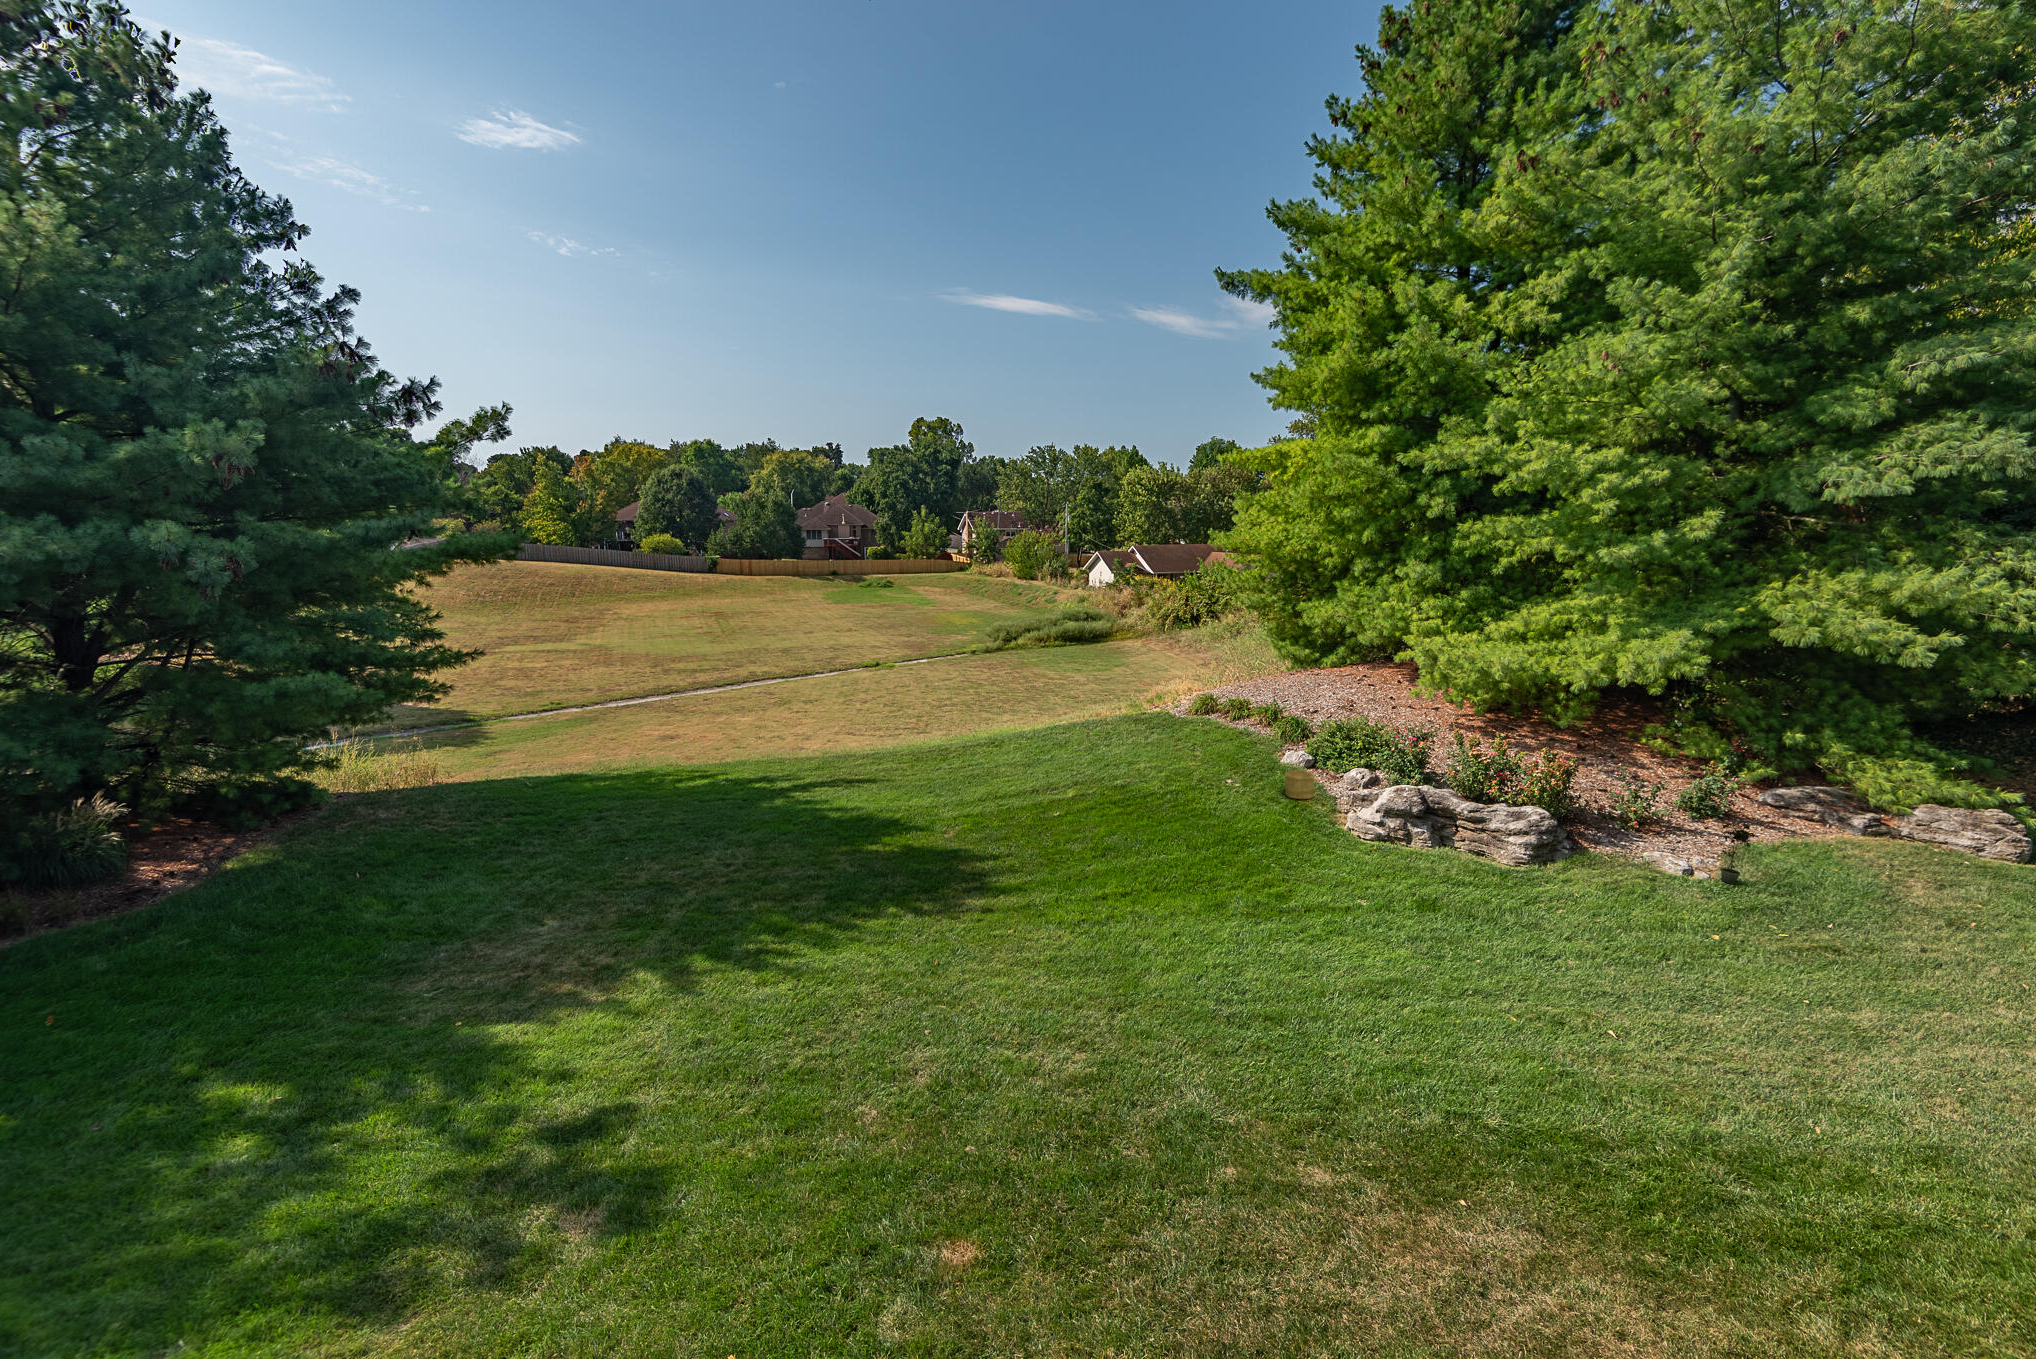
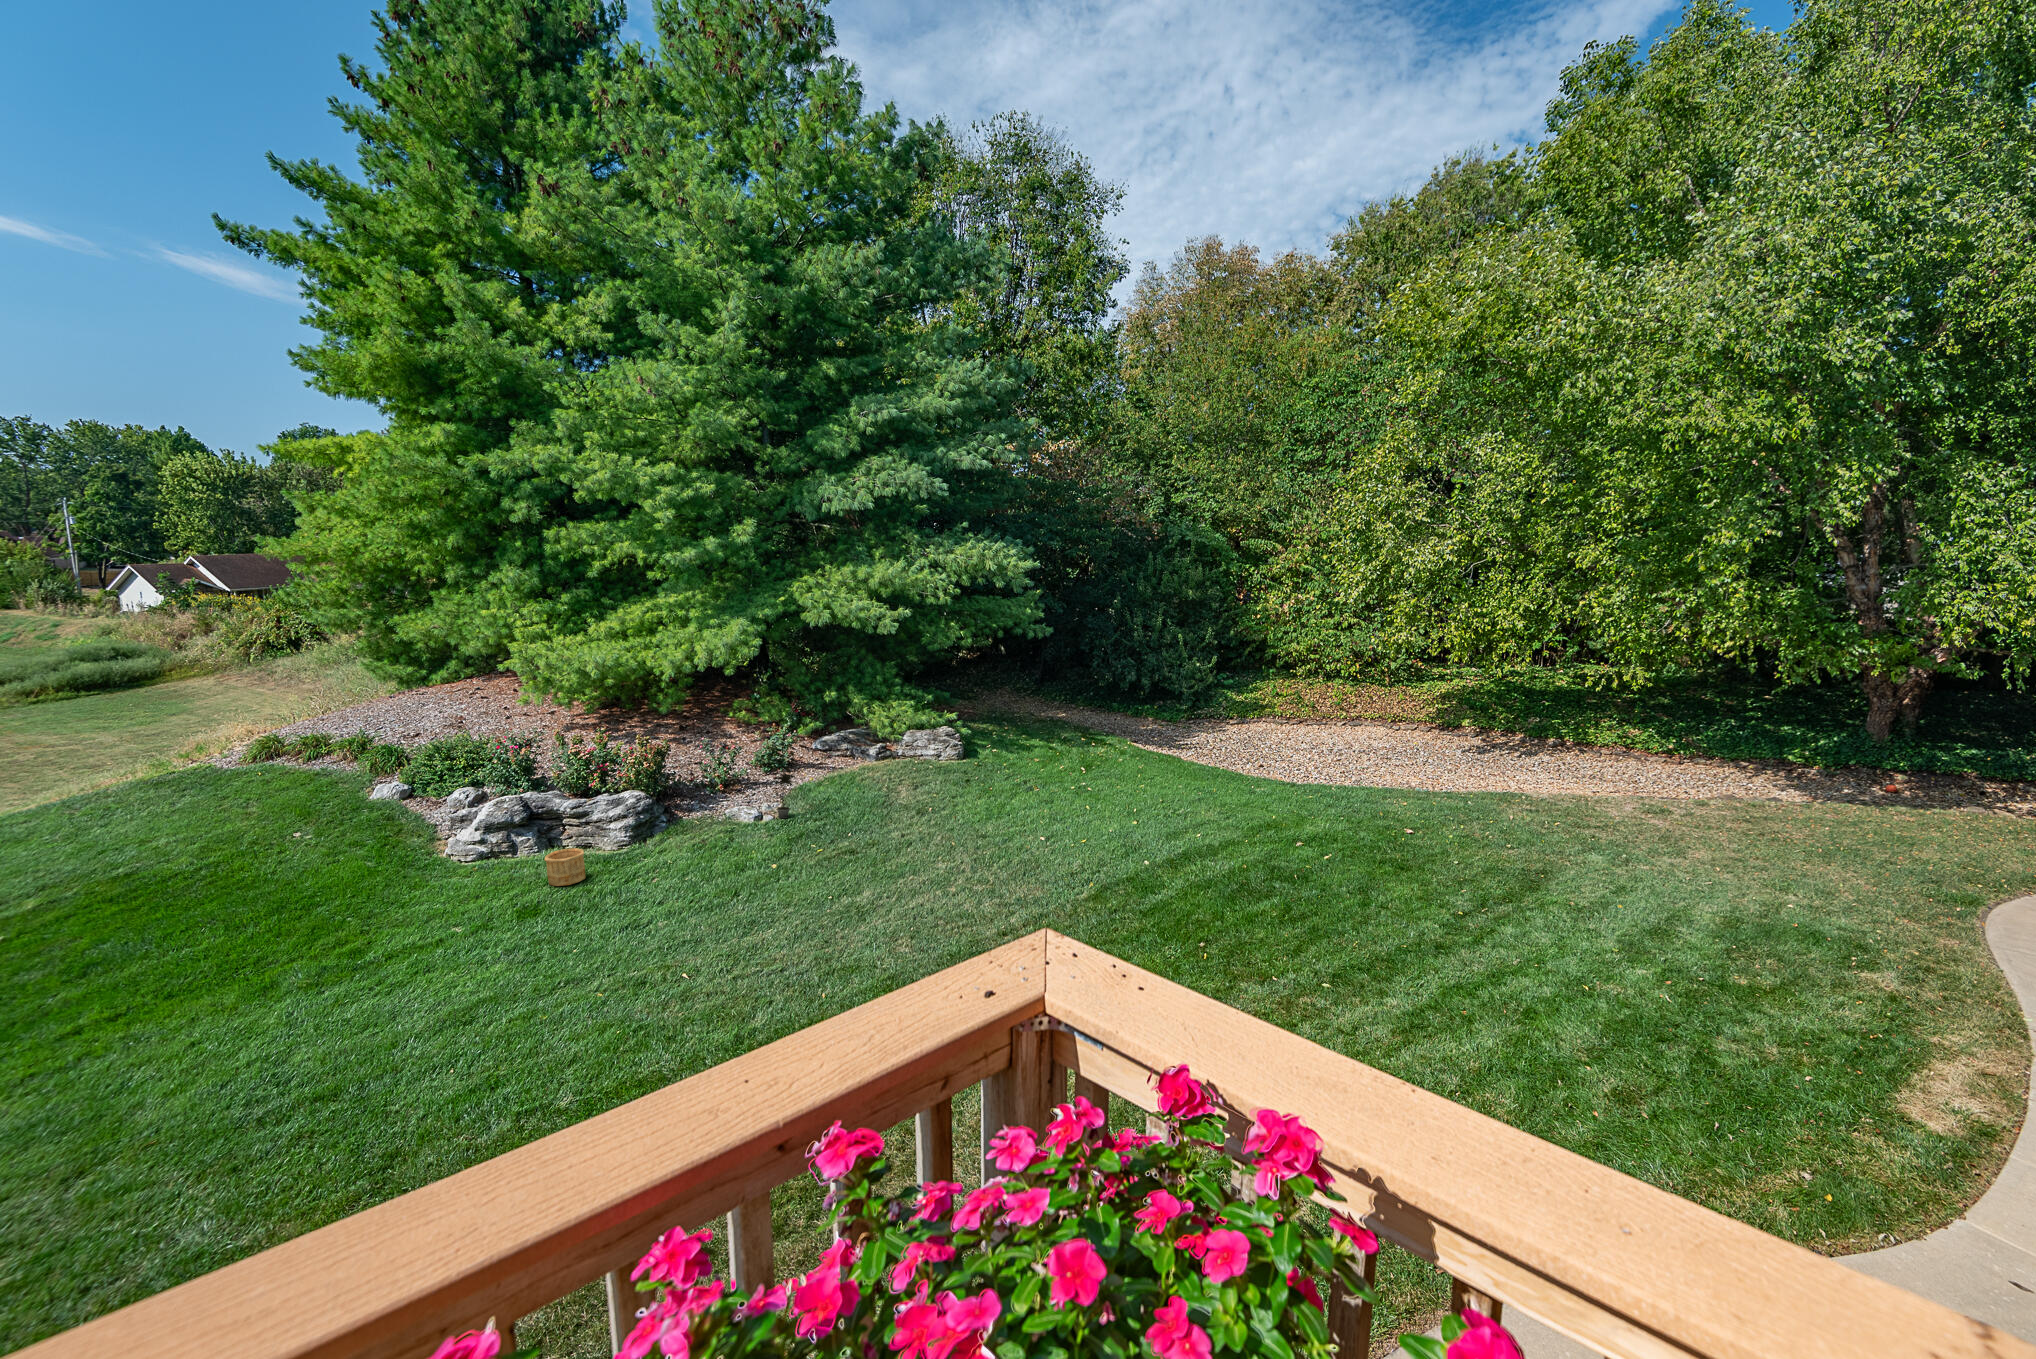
wooden bucket: present [1285,770,1315,799] -> present [545,848,585,886]

